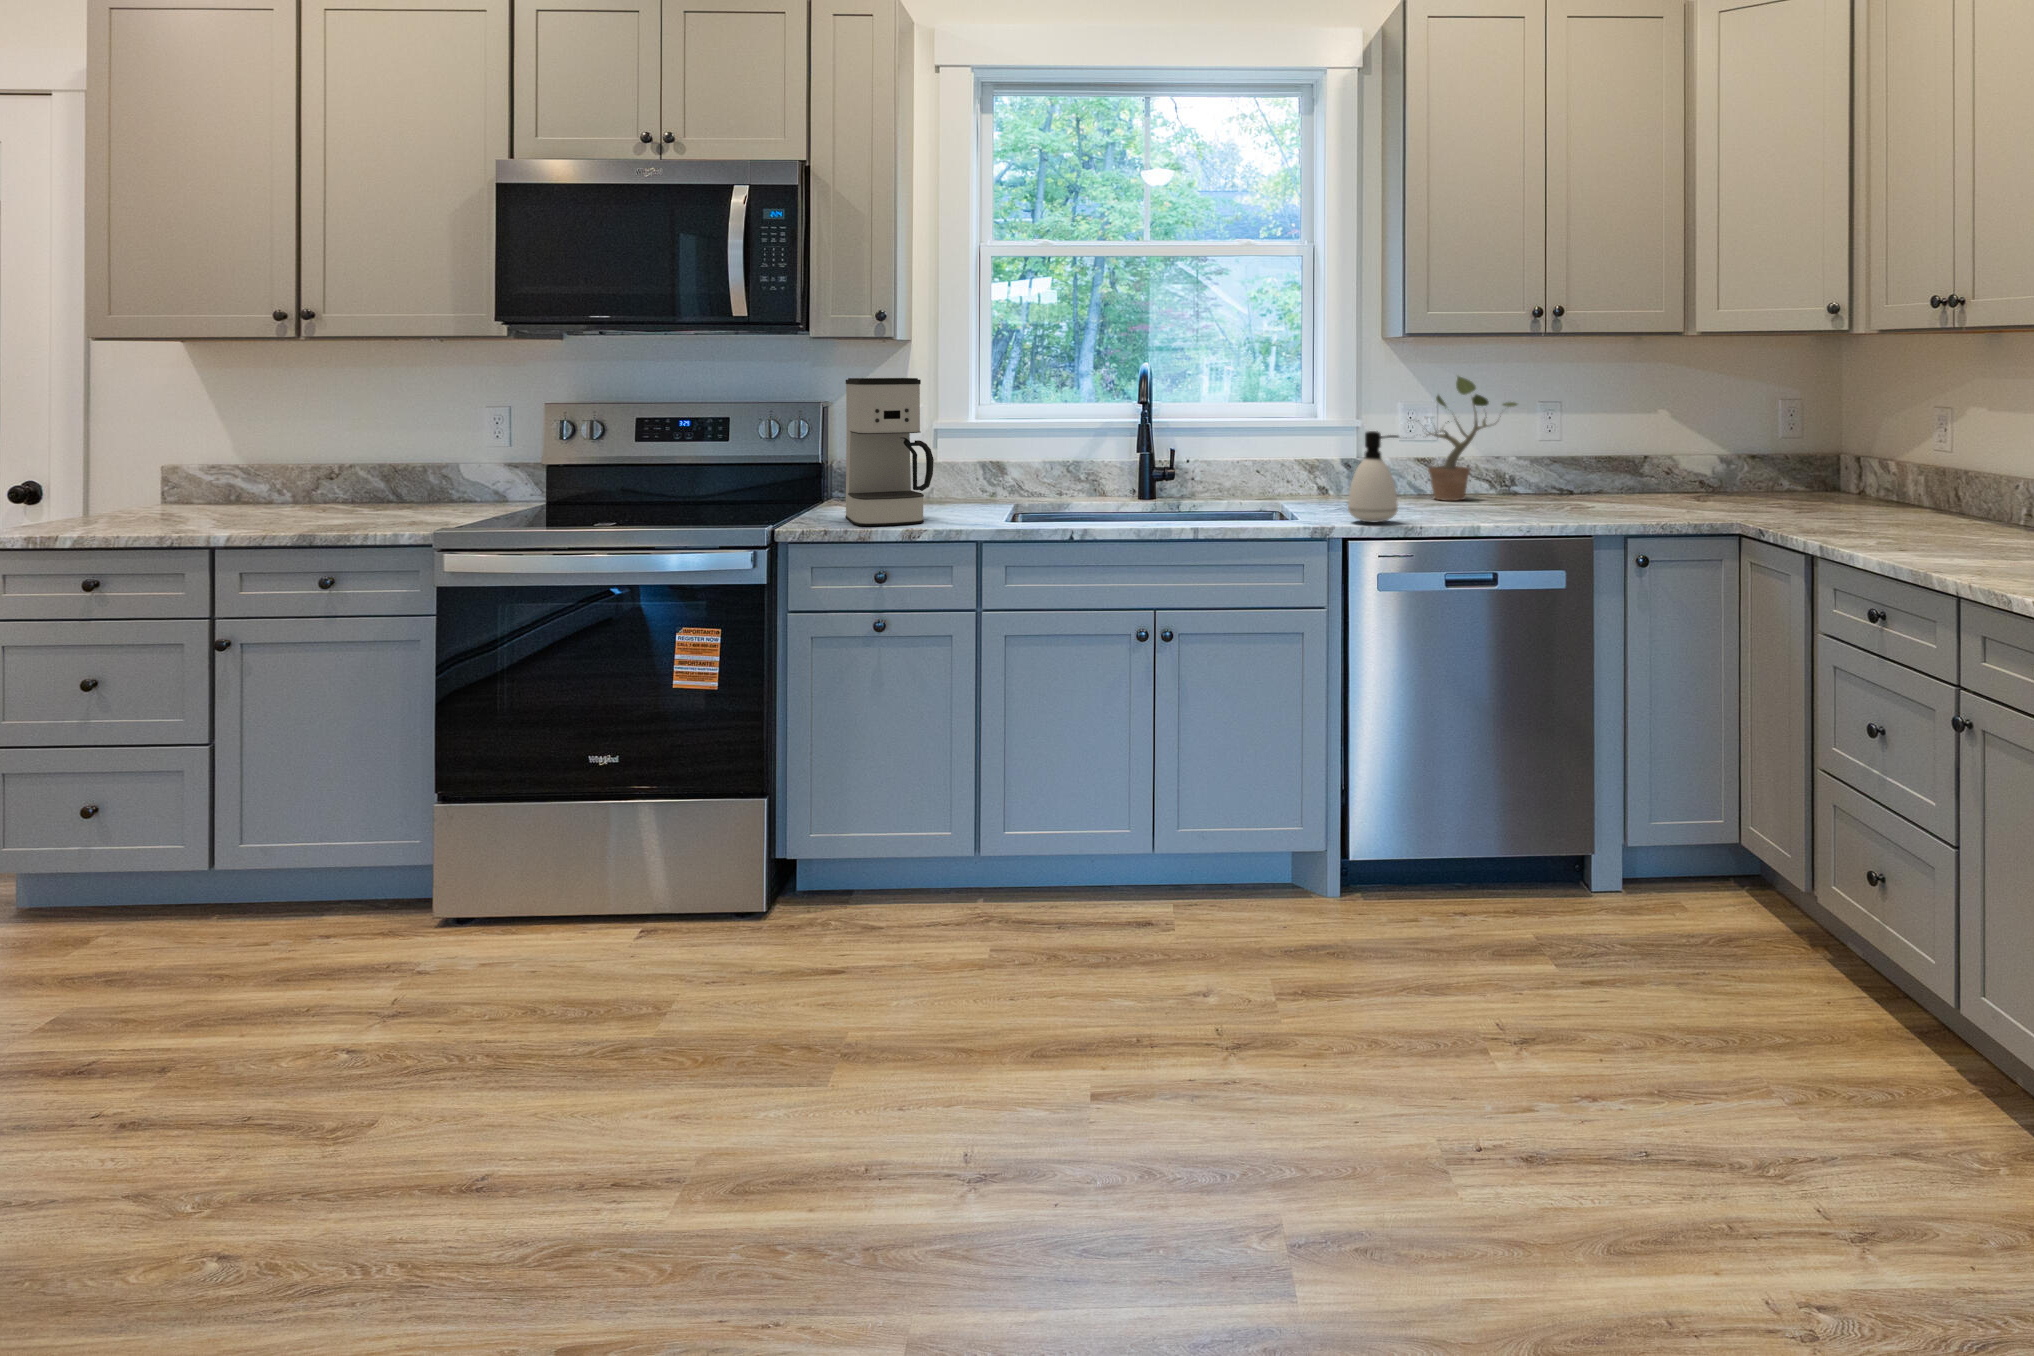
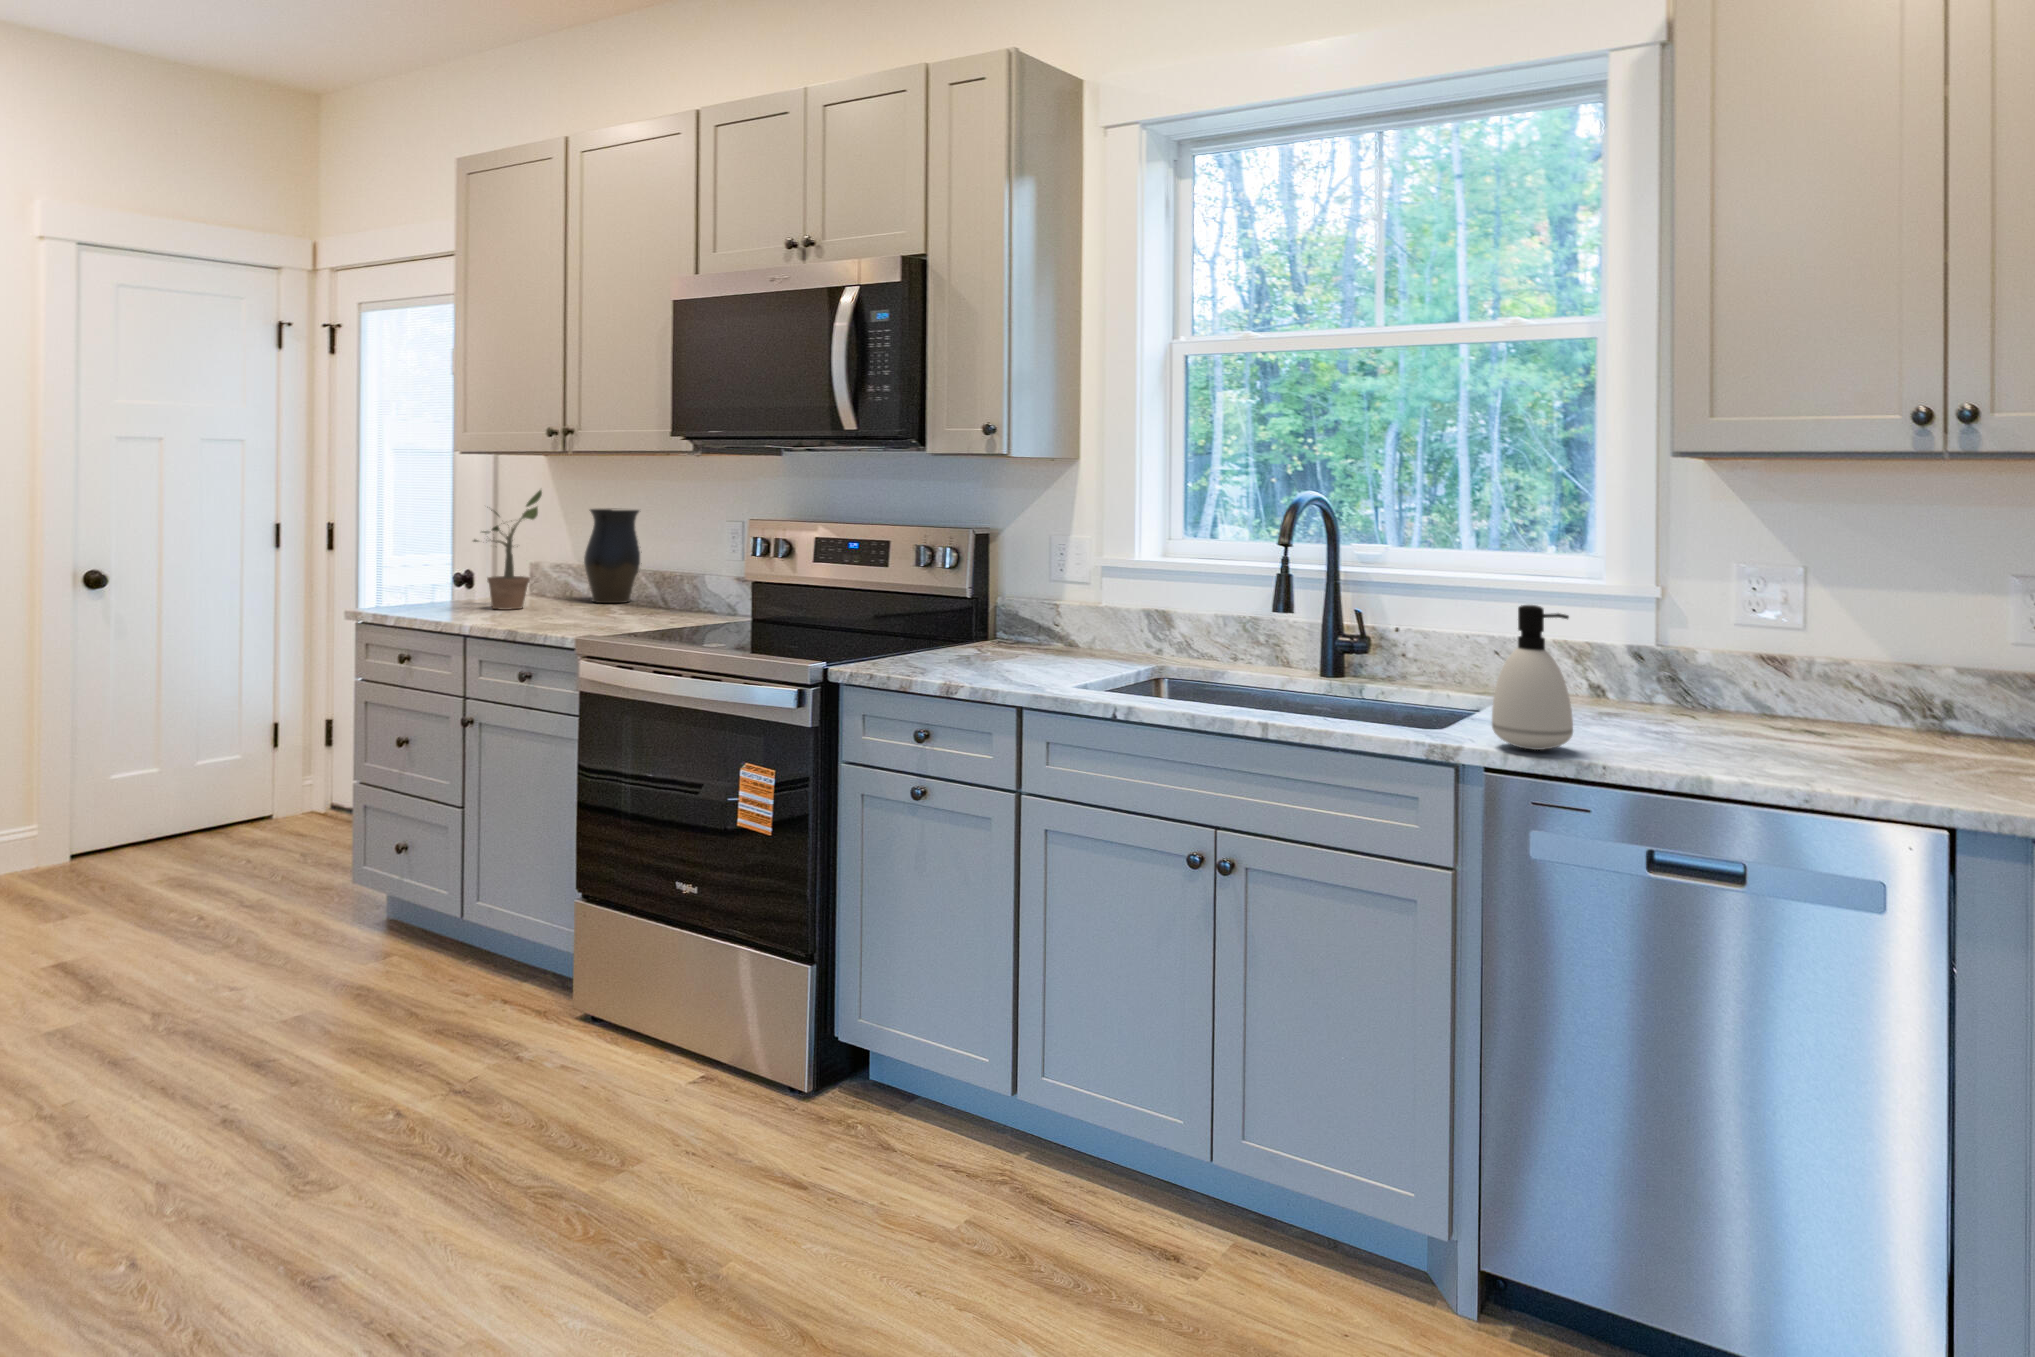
potted plant: present [1418,376,1517,501] -> present [474,490,542,610]
coffee maker: present [846,378,934,526] -> none [913,500,1015,675]
vase: none [275,403,348,507] -> present [584,509,640,603]

